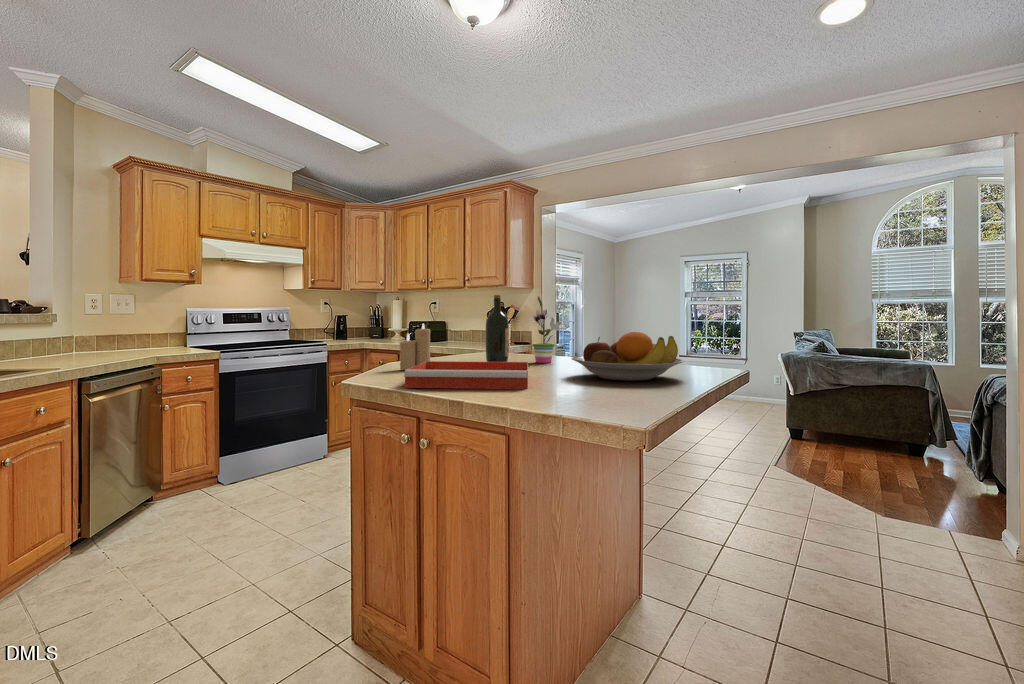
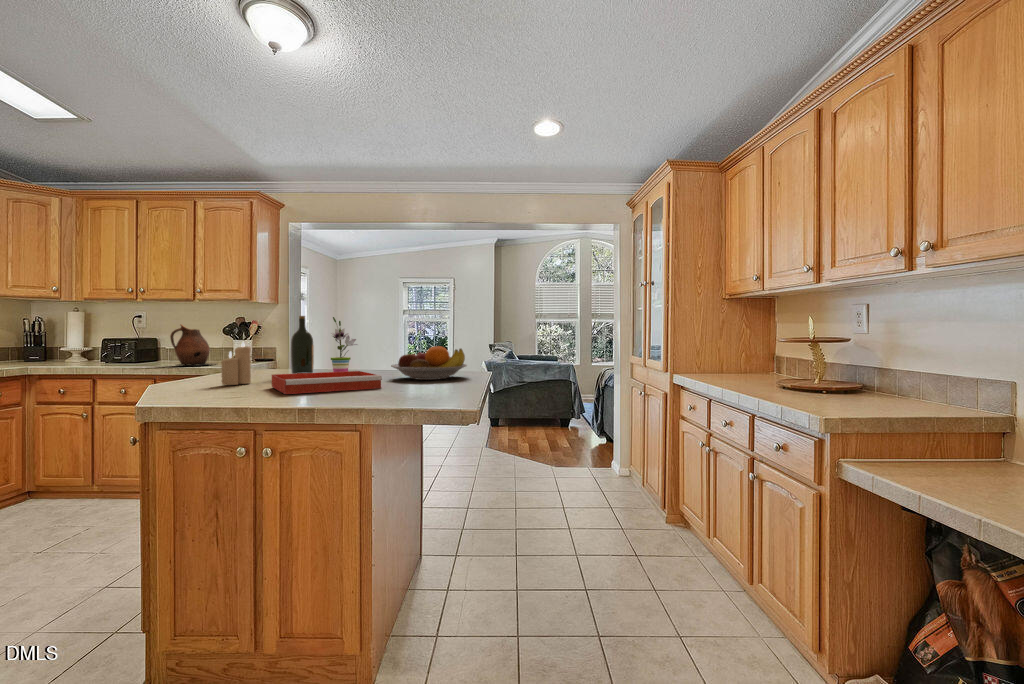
ceramic pitcher: none [439,309,475,347] -> present [170,325,212,366]

